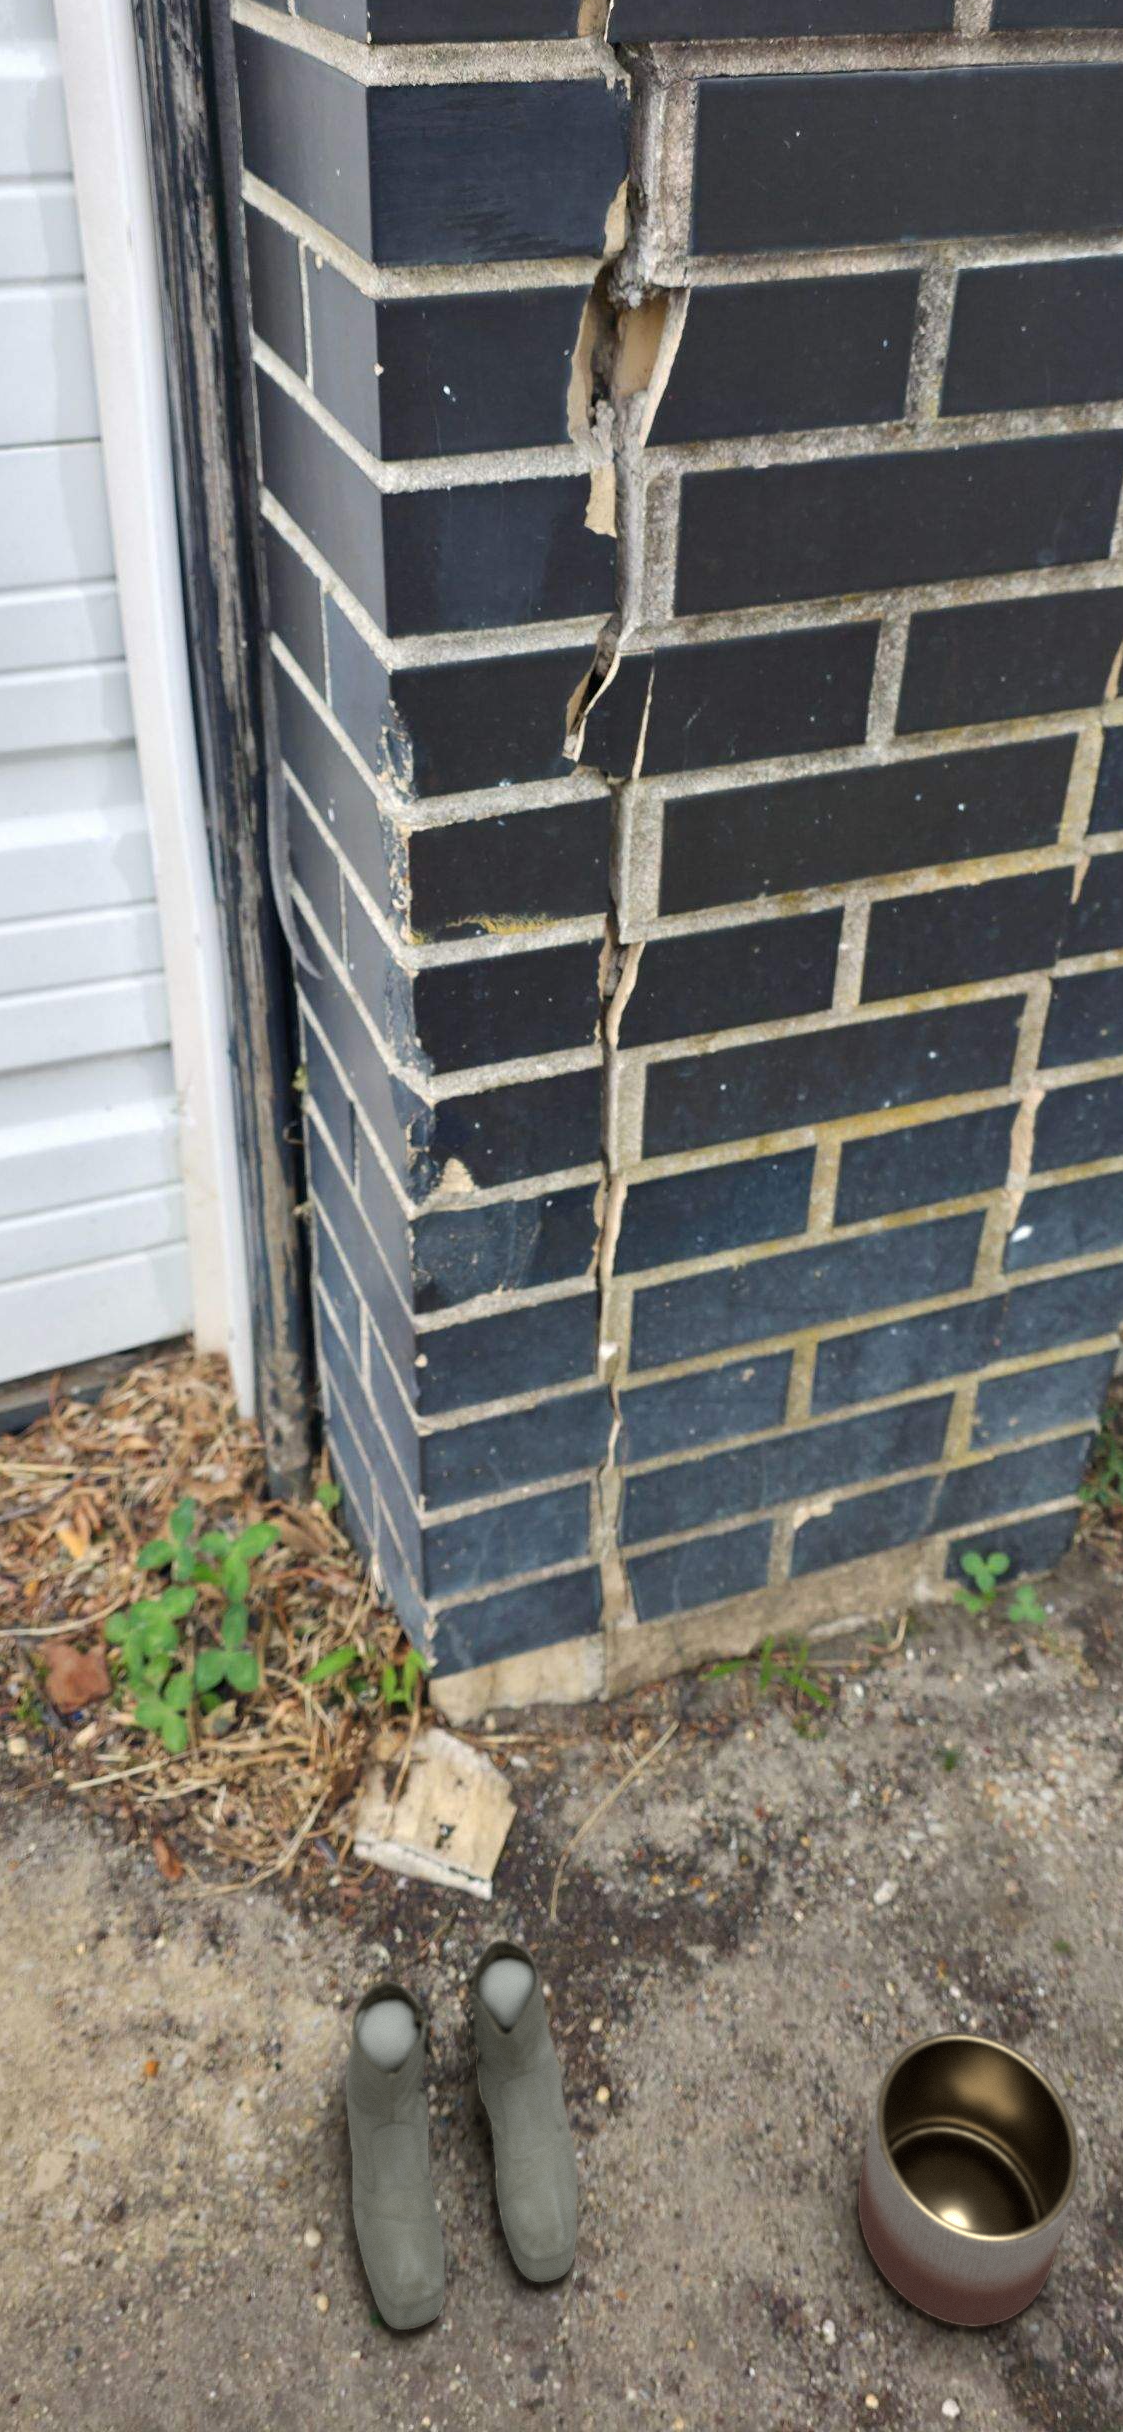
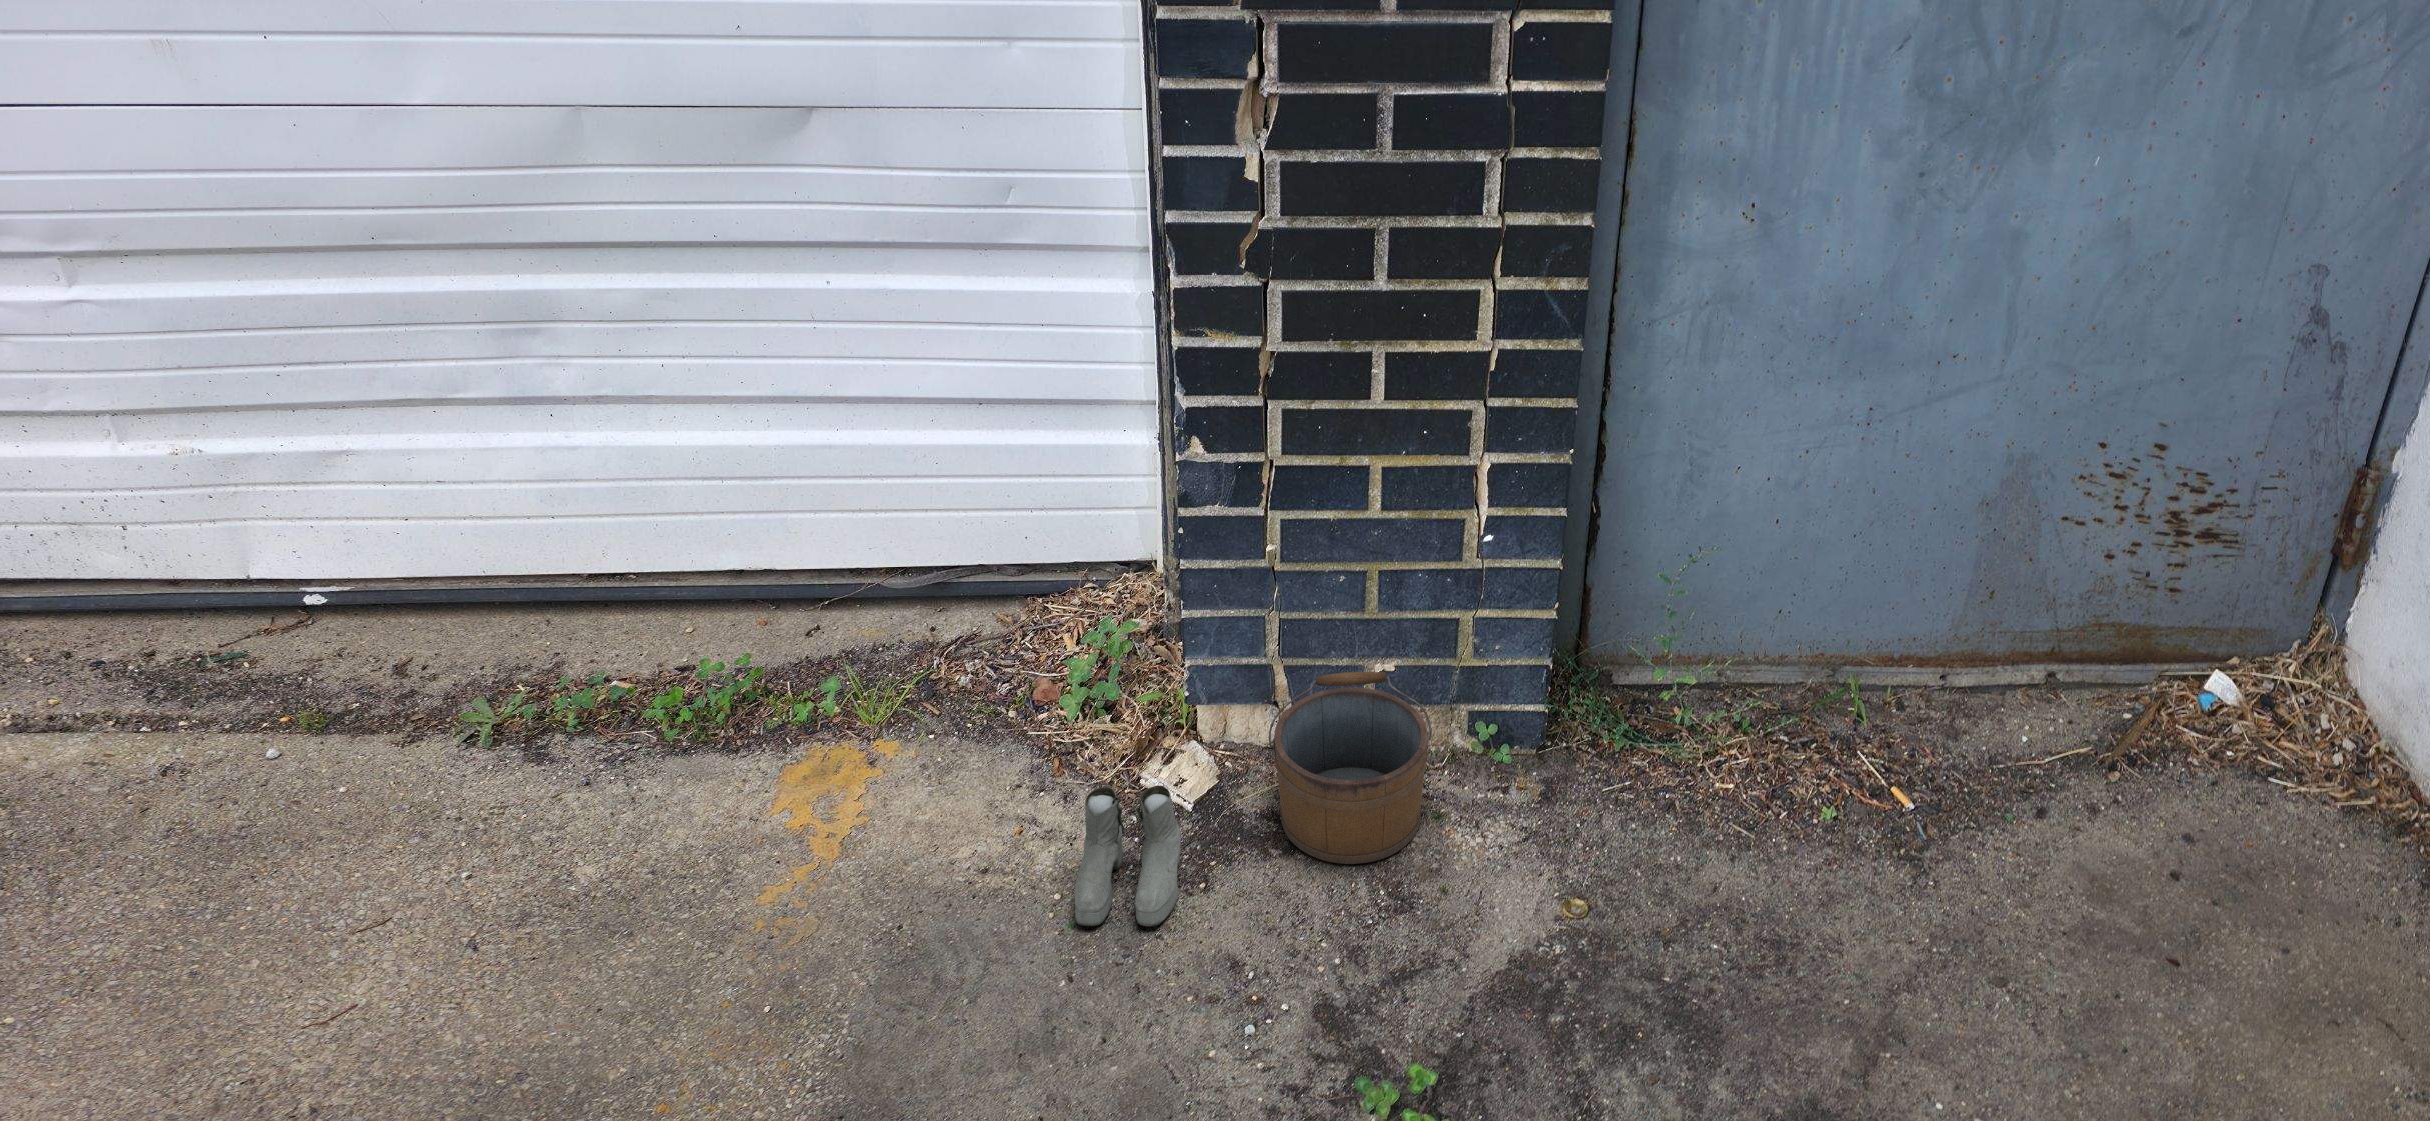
bucket: none [667,1563,990,1961] -> present [1269,672,1432,864]
planter: present [858,2032,1080,2327] -> none [1283,864,1373,984]

